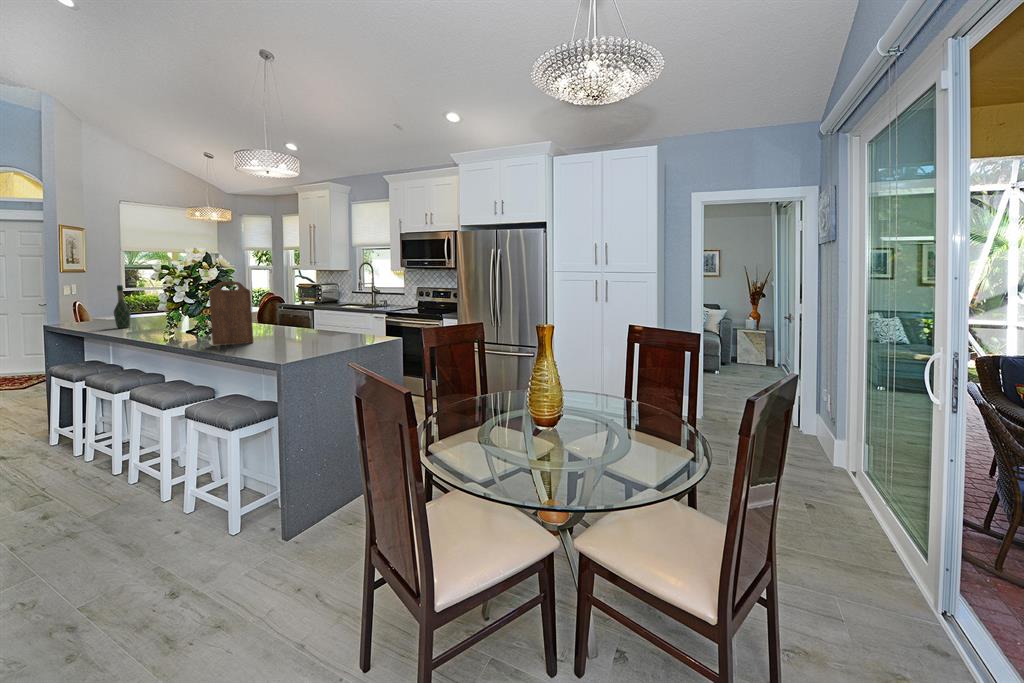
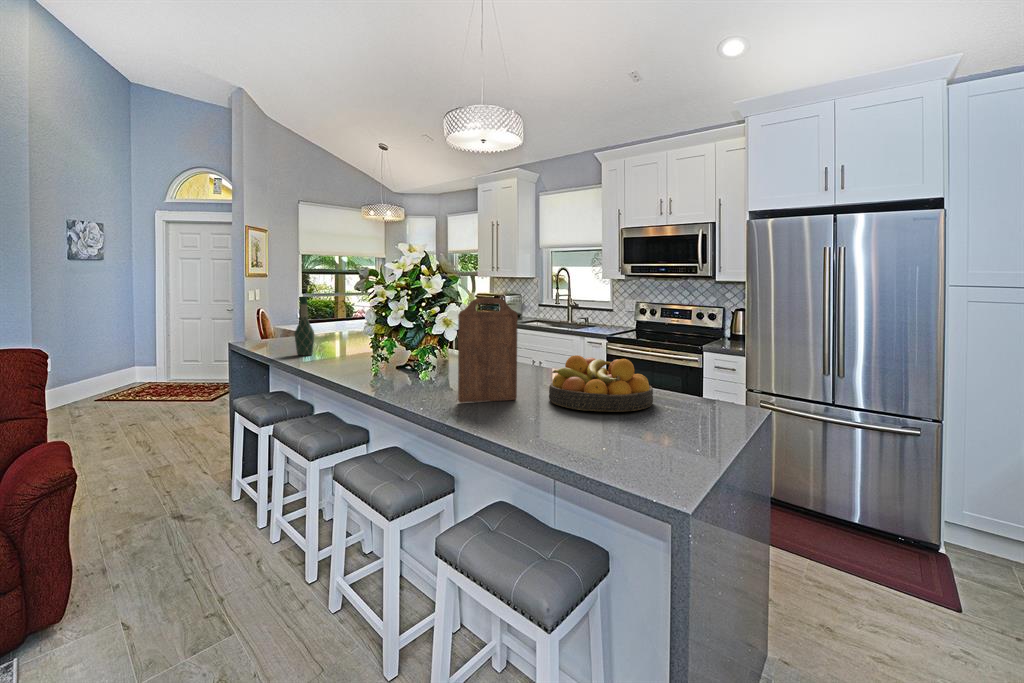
fruit bowl: none [270,315,337,345] -> present [549,355,653,412]

